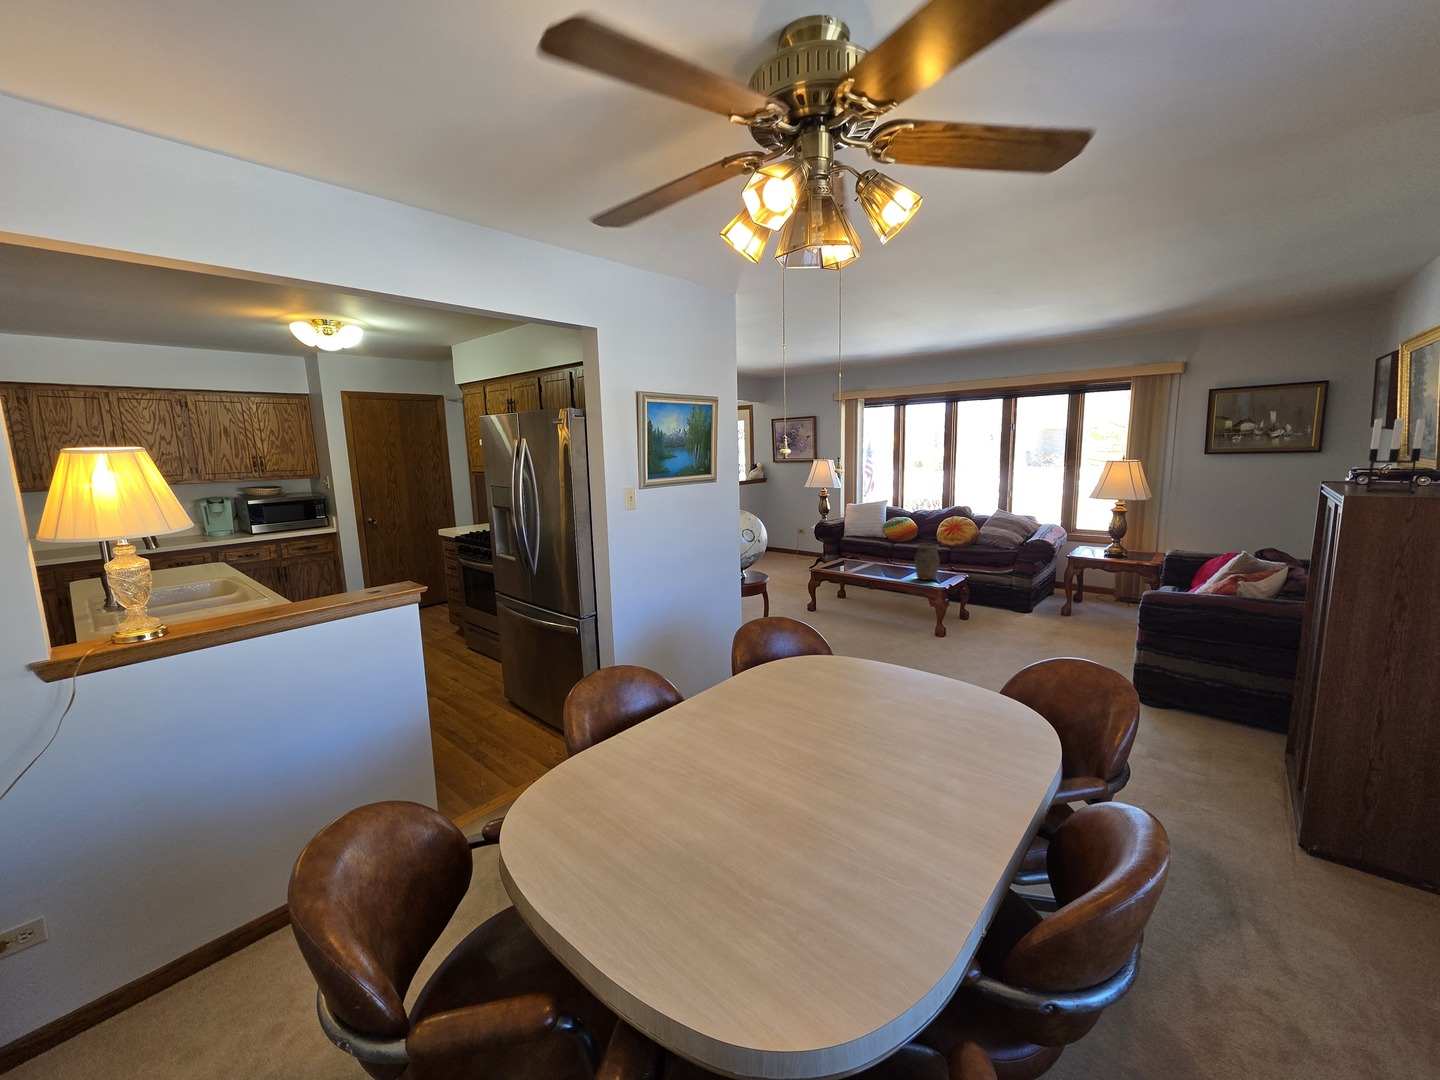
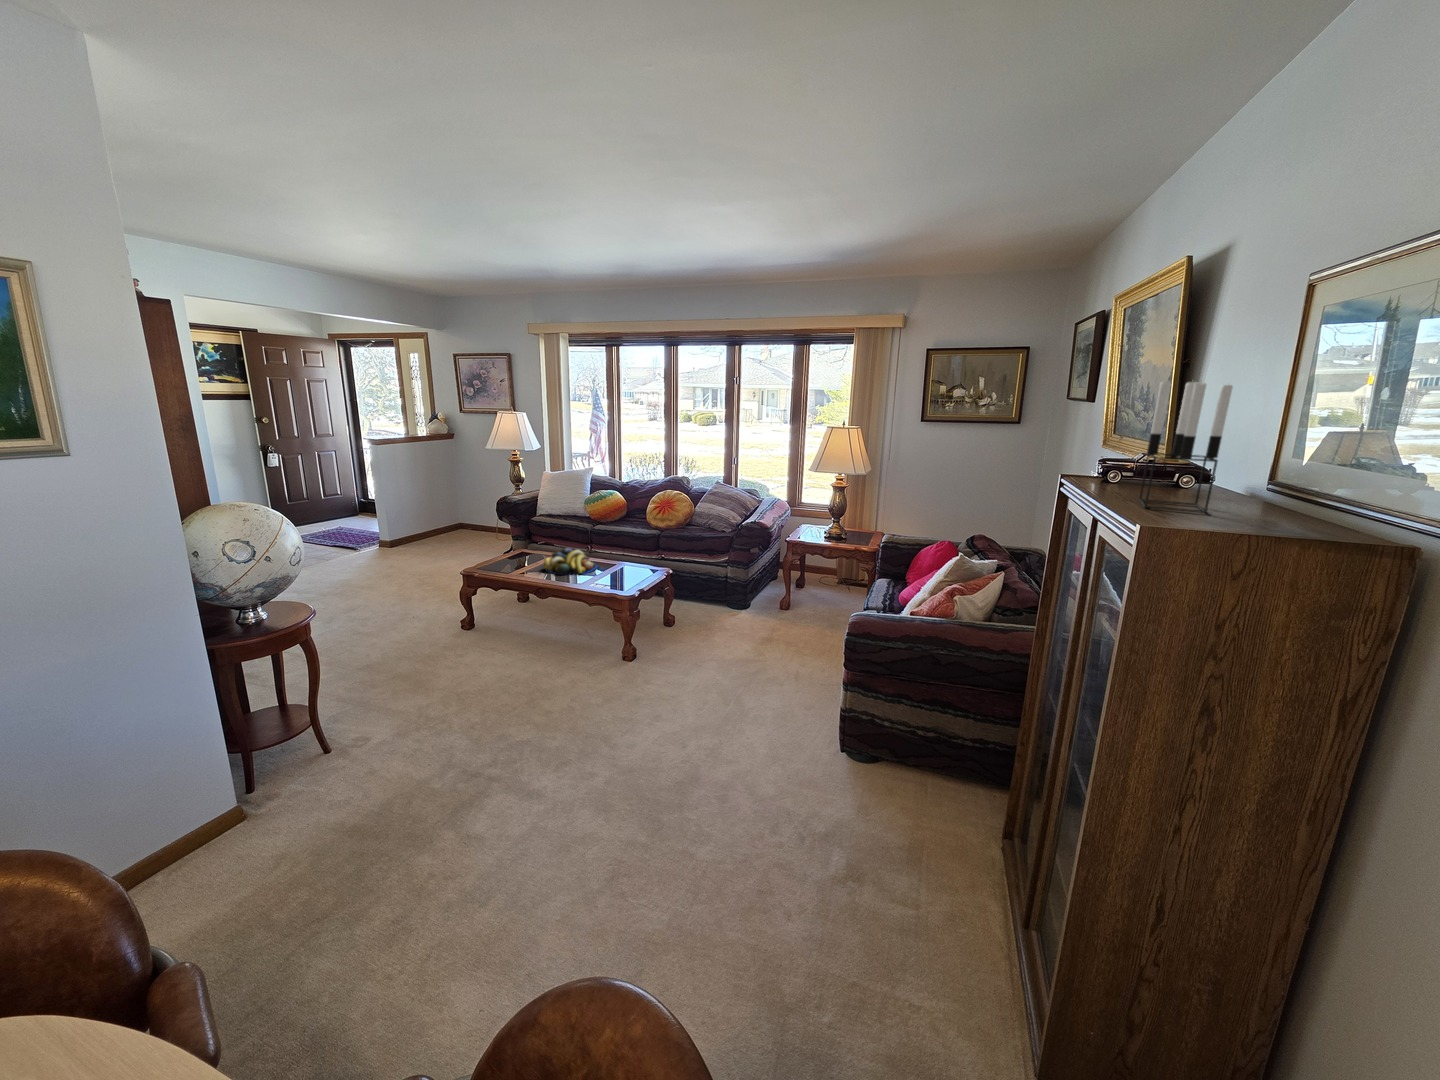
vase: present [915,543,939,580] -> none [603,530,635,580]
fruit bowl: none [864,557,904,577] -> present [544,548,597,575]

